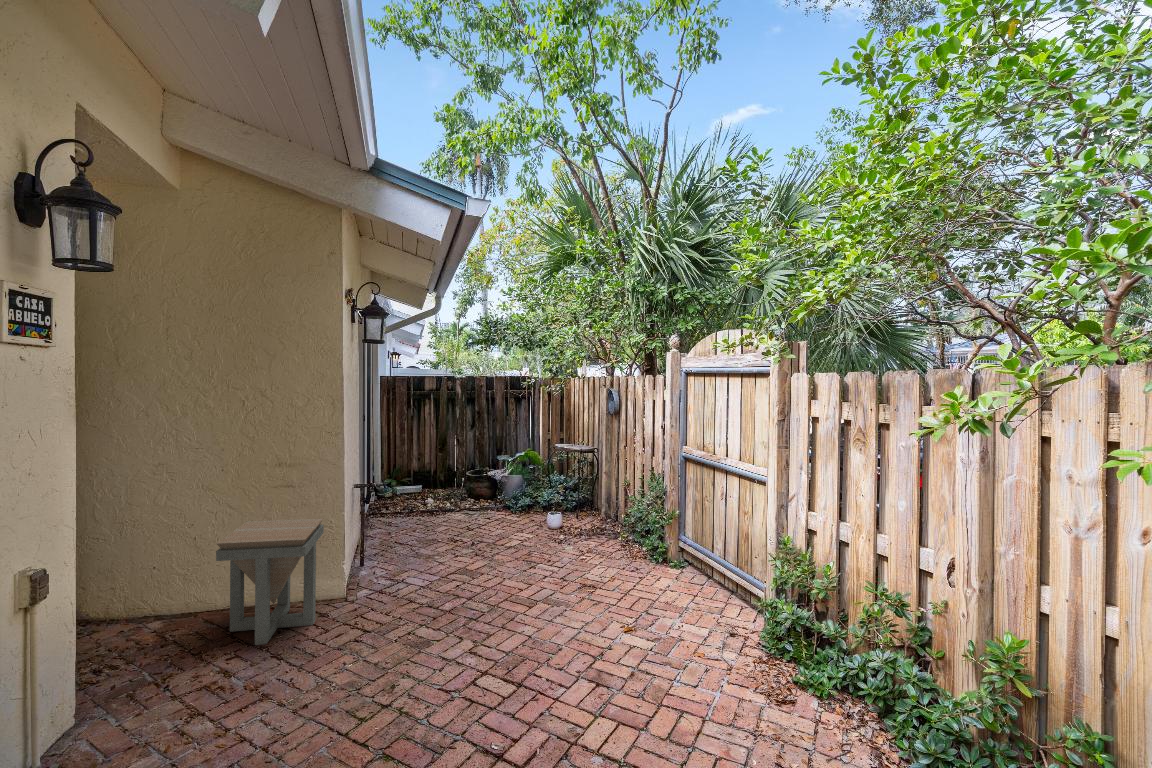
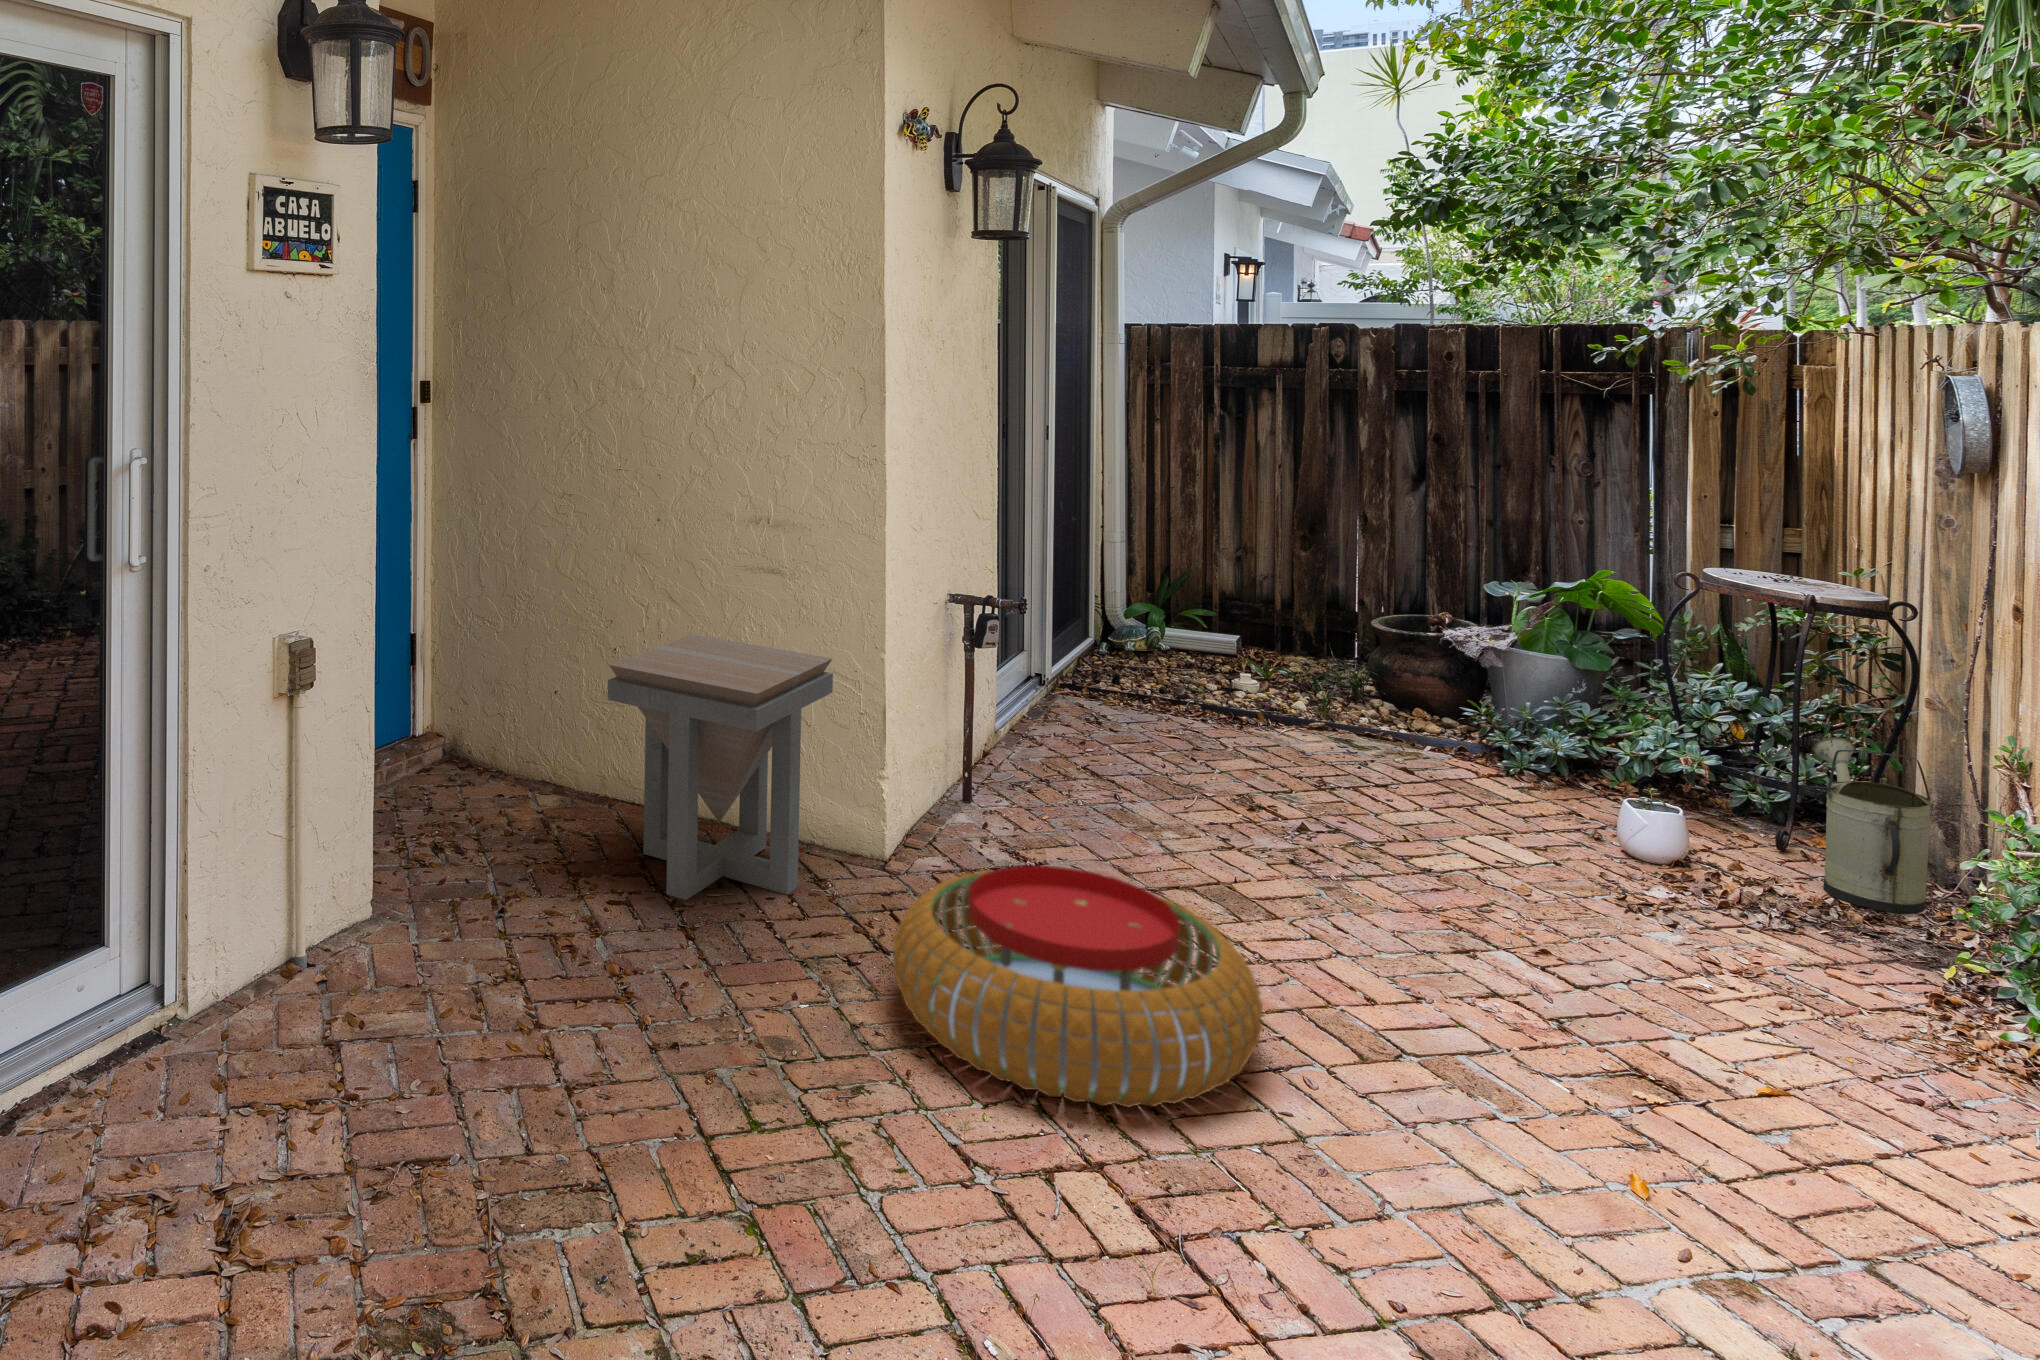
watering can: none [585,485,612,528] -> present [1812,737,1931,914]
pouf: none [382,574,512,660] -> present [893,865,1263,1107]

